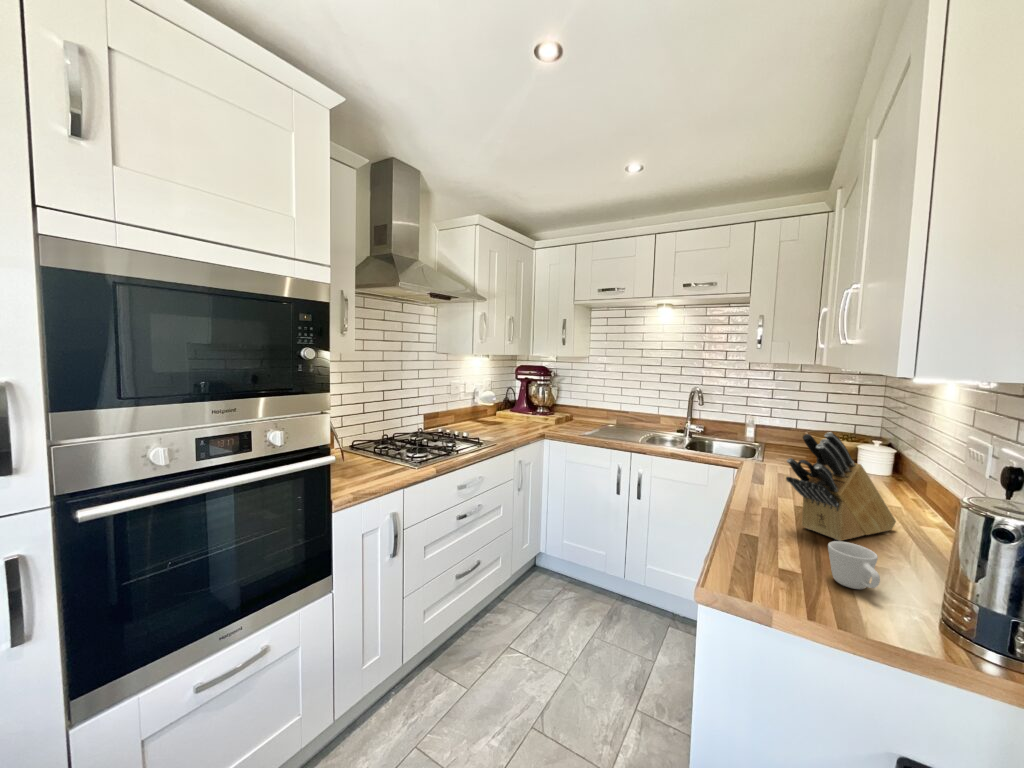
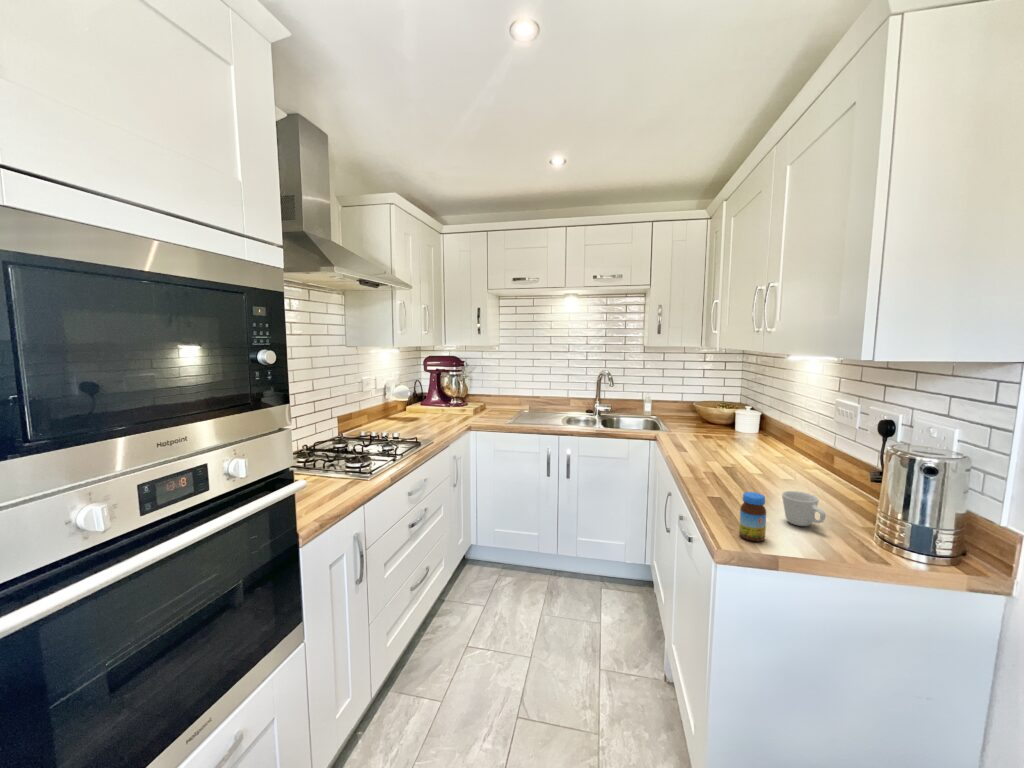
knife block: present [786,432,896,541] -> none [730,404,795,491]
jar: none [752,531,786,593] -> present [739,492,766,541]

